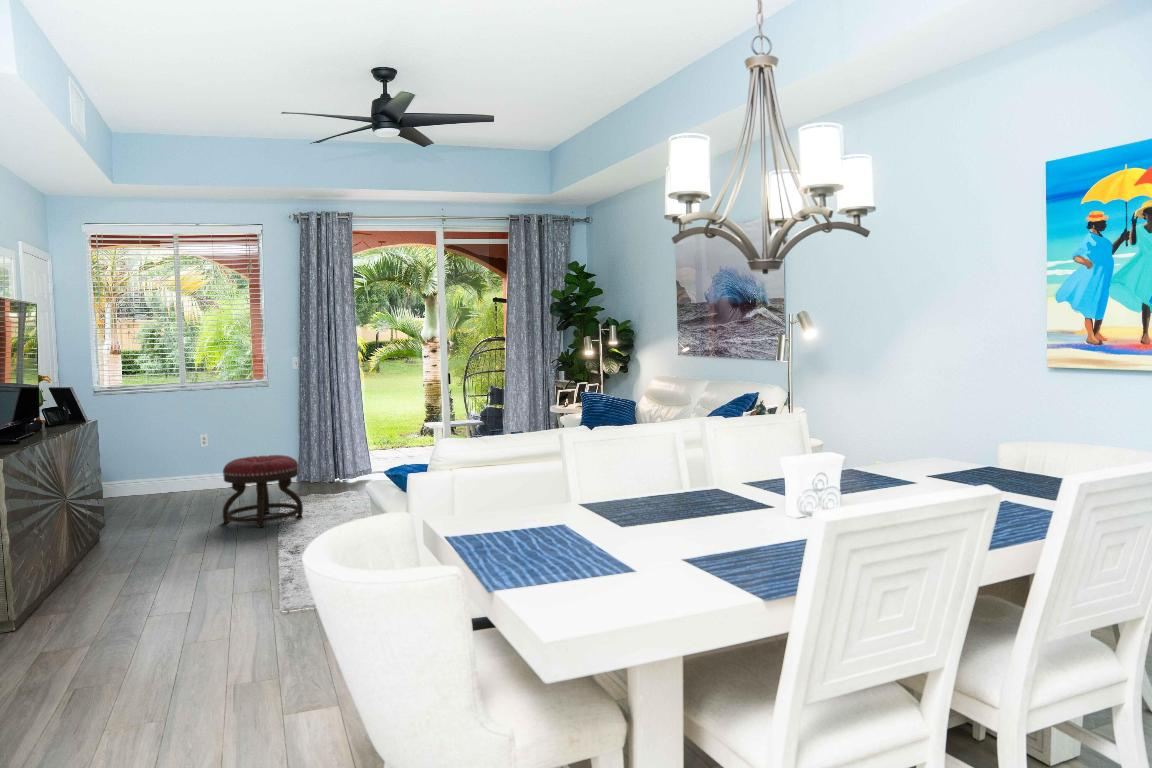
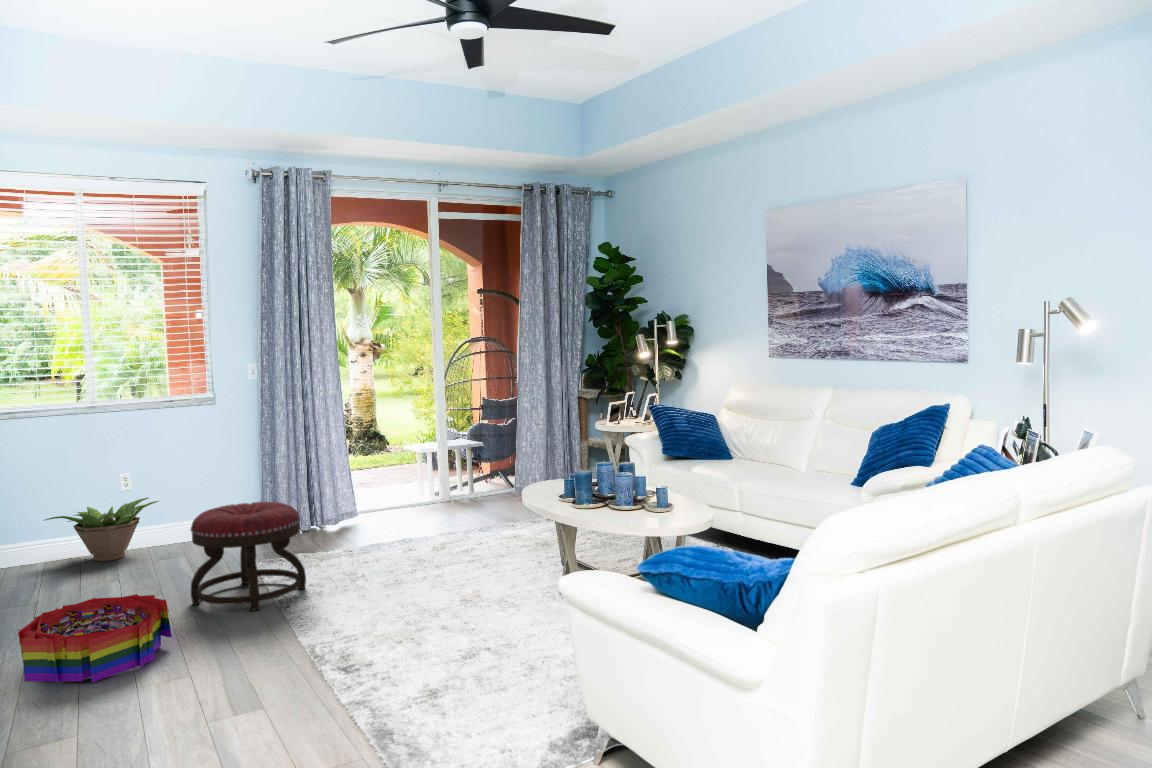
decorative plant: none [144,454,223,497] -> present [44,498,159,561]
storage bin: none [99,510,196,559] -> present [18,594,172,682]

